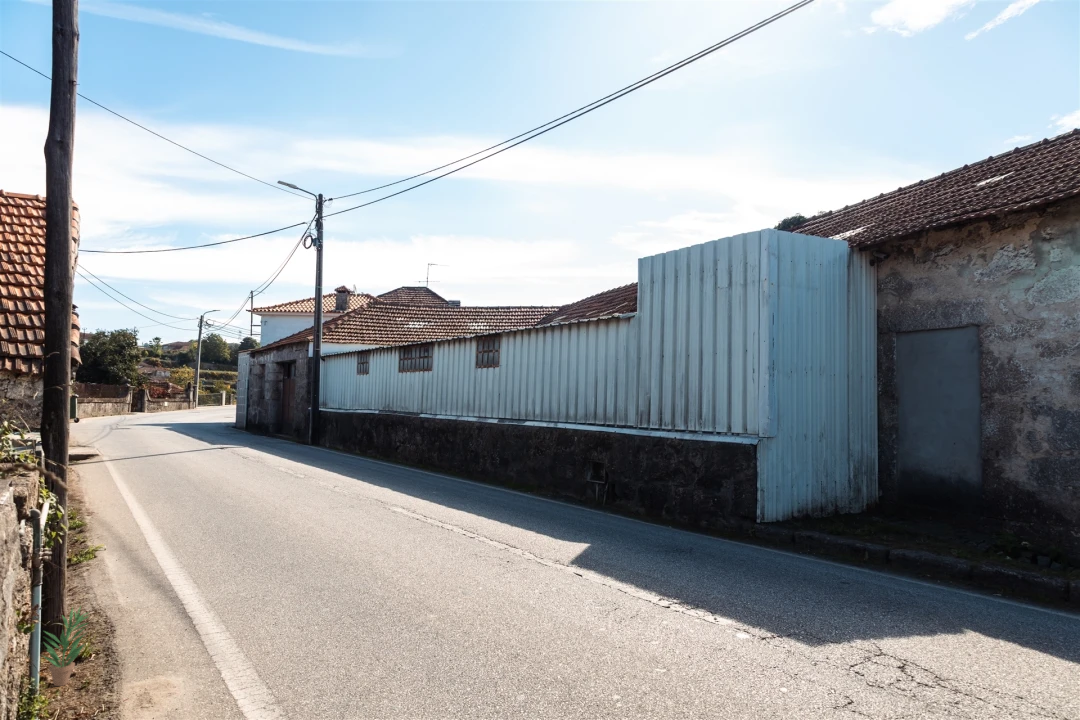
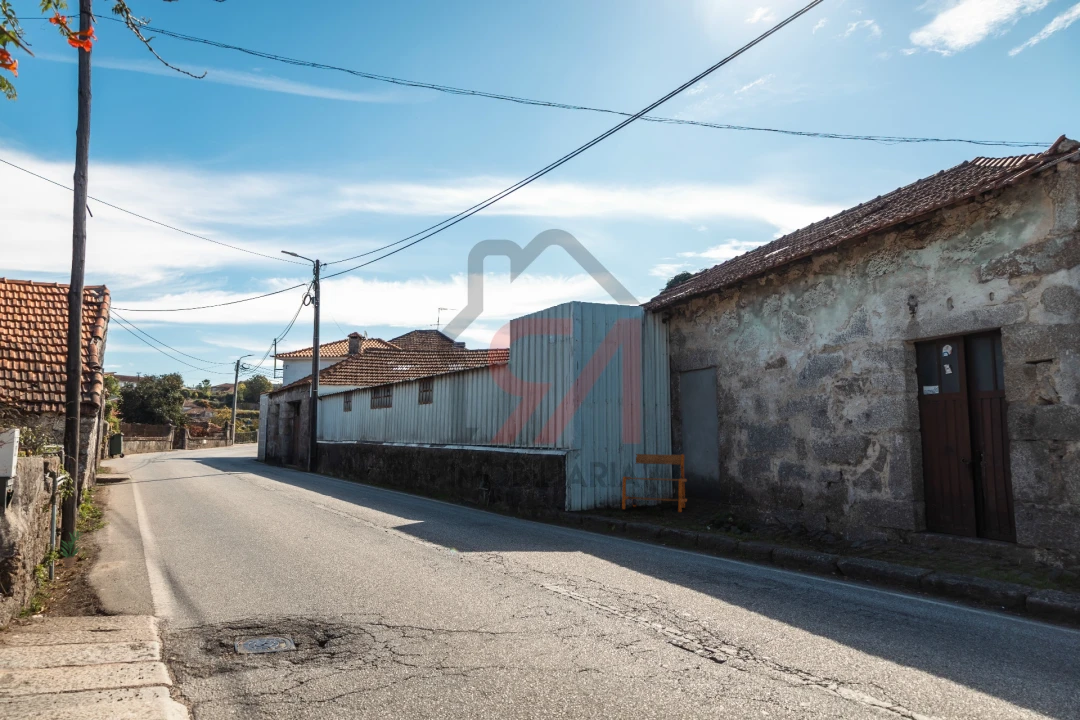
bench: none [832,443,927,529] -> present [622,454,687,512]

